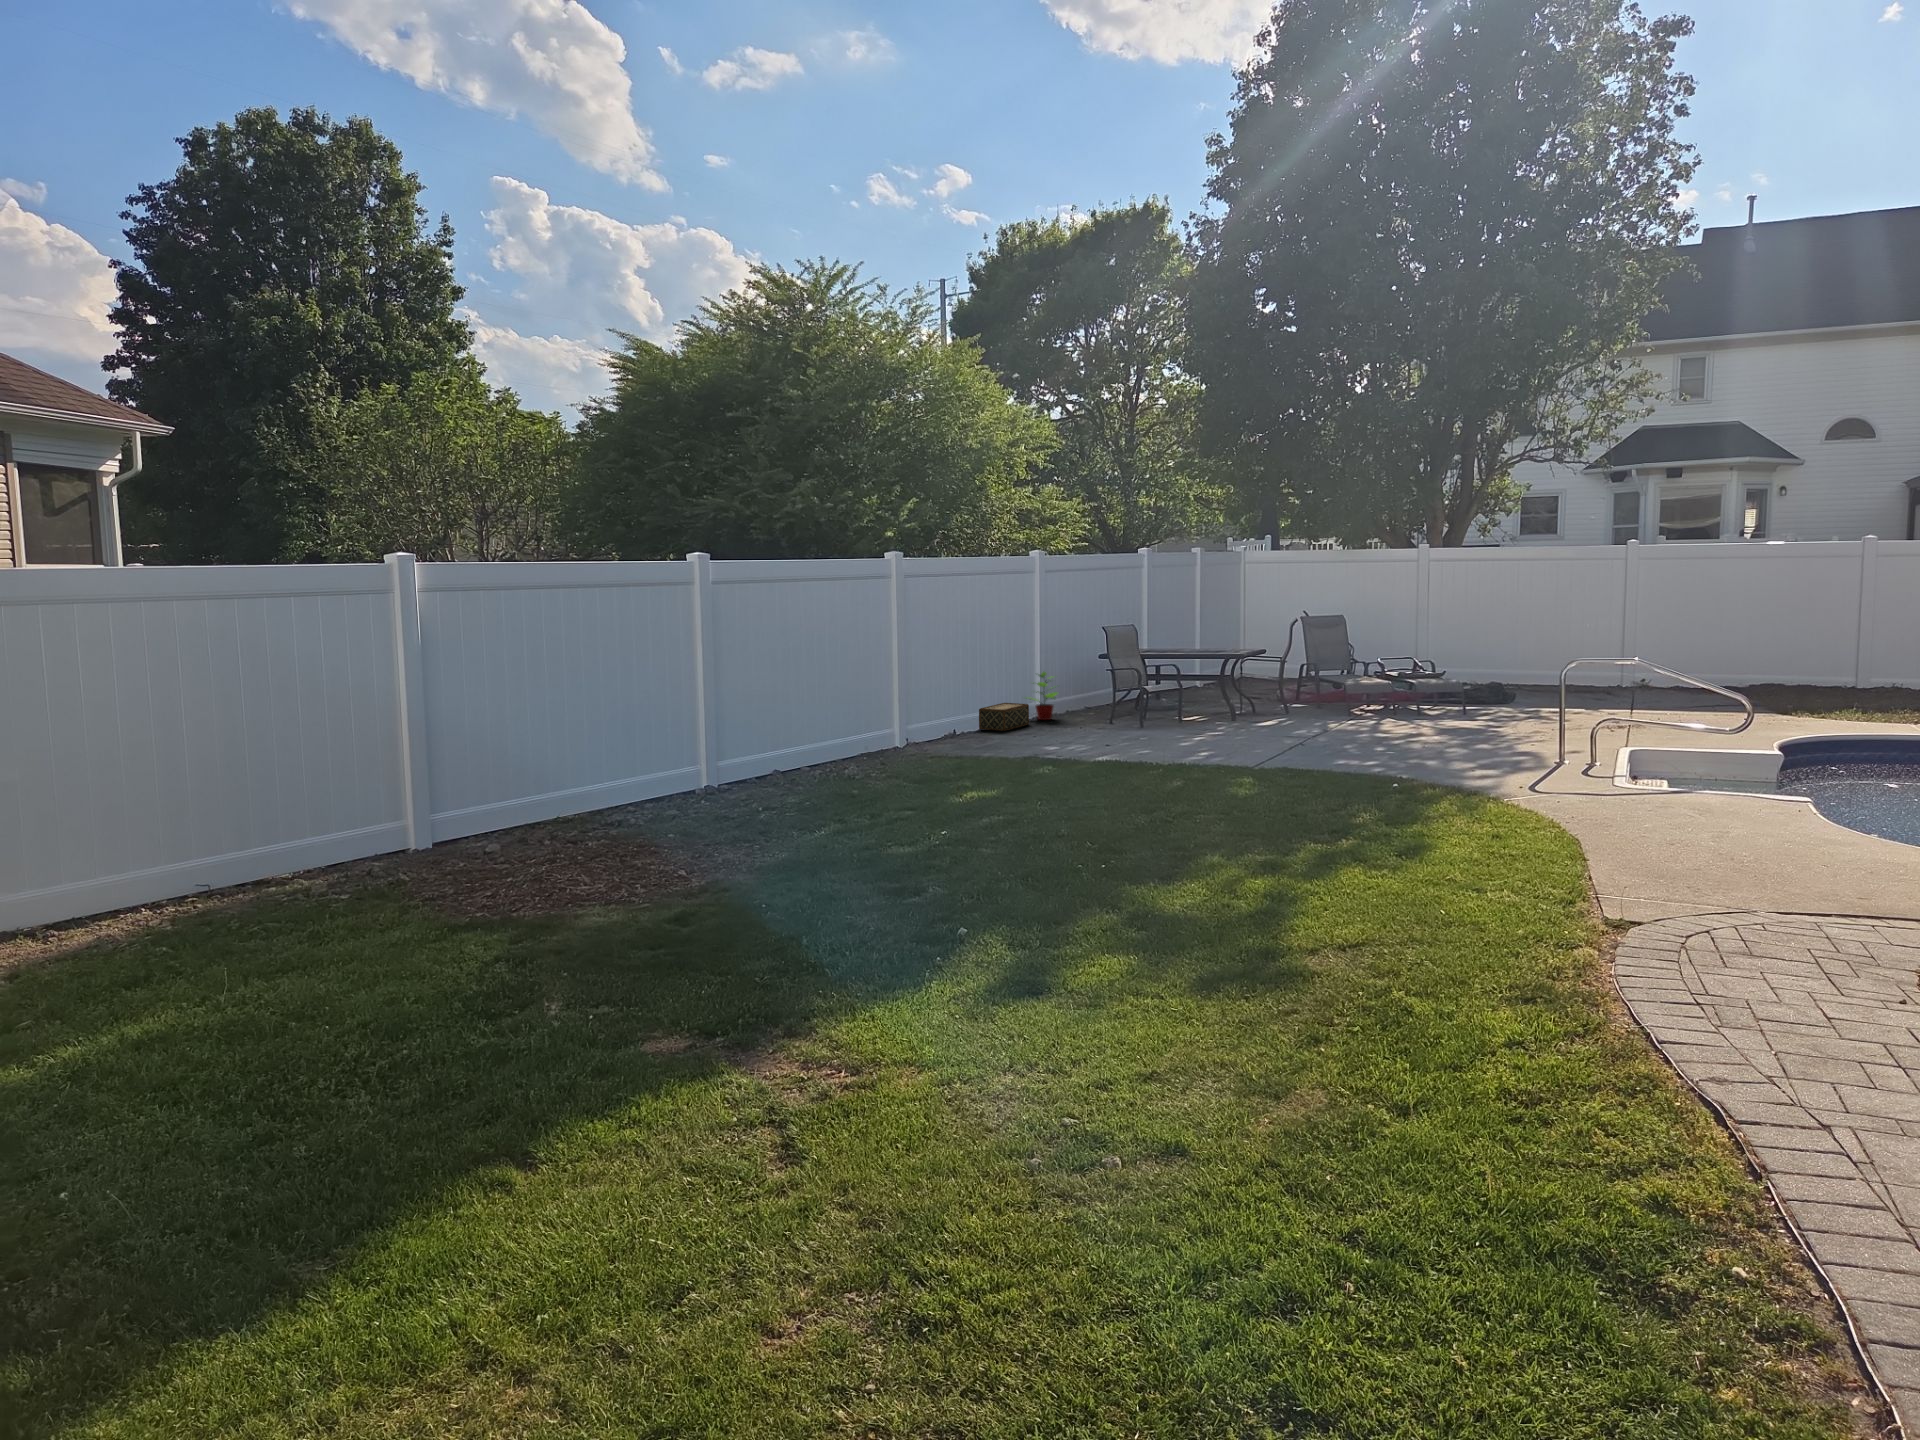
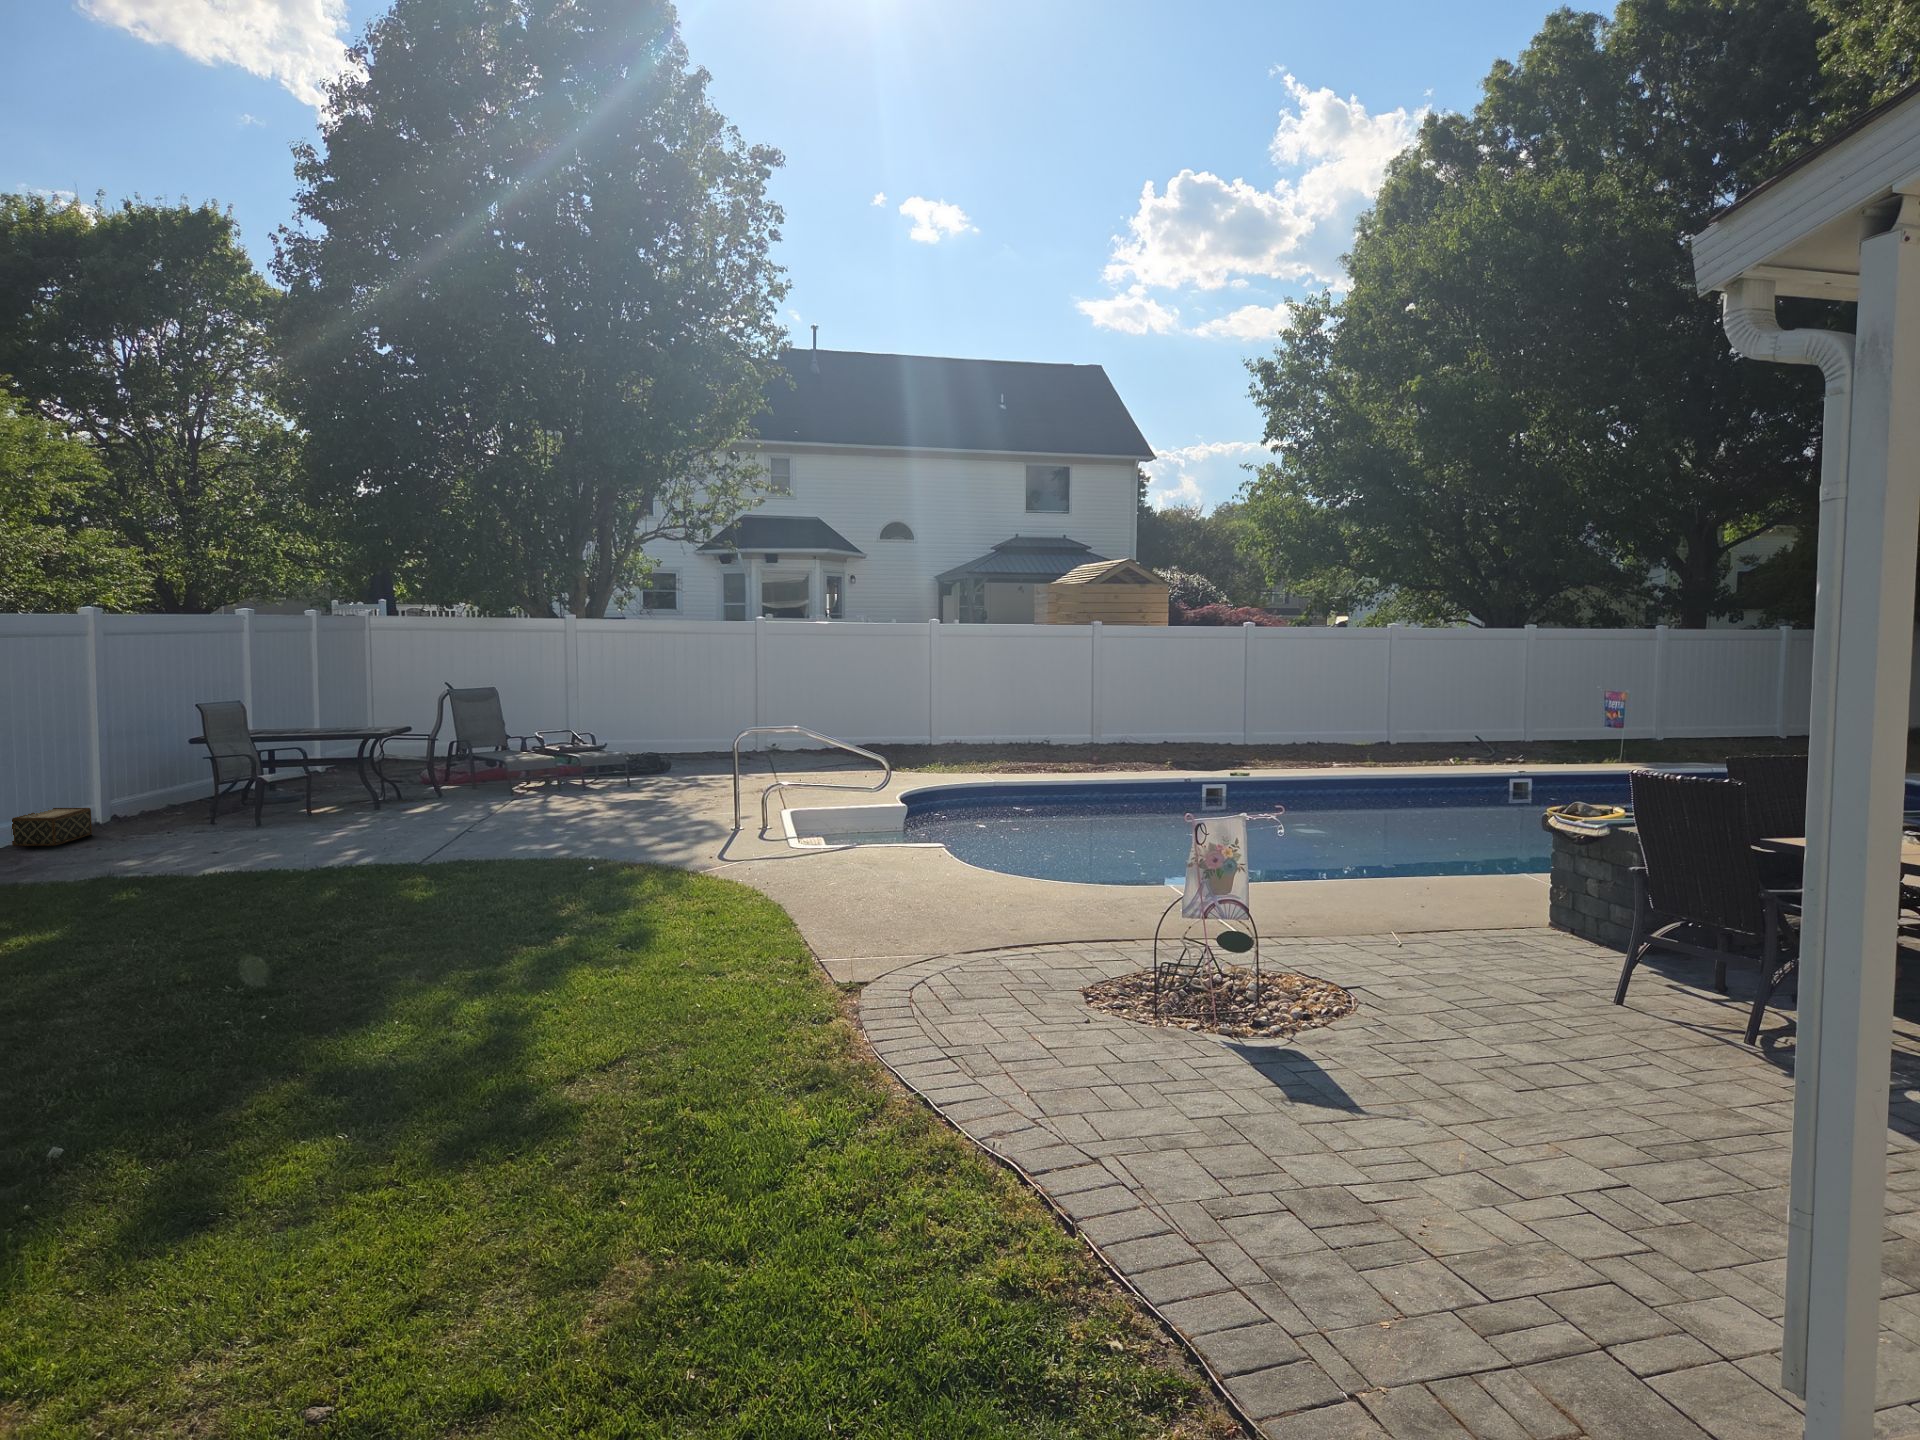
potted plant: present [1026,672,1057,720] -> none [78,762,137,827]

